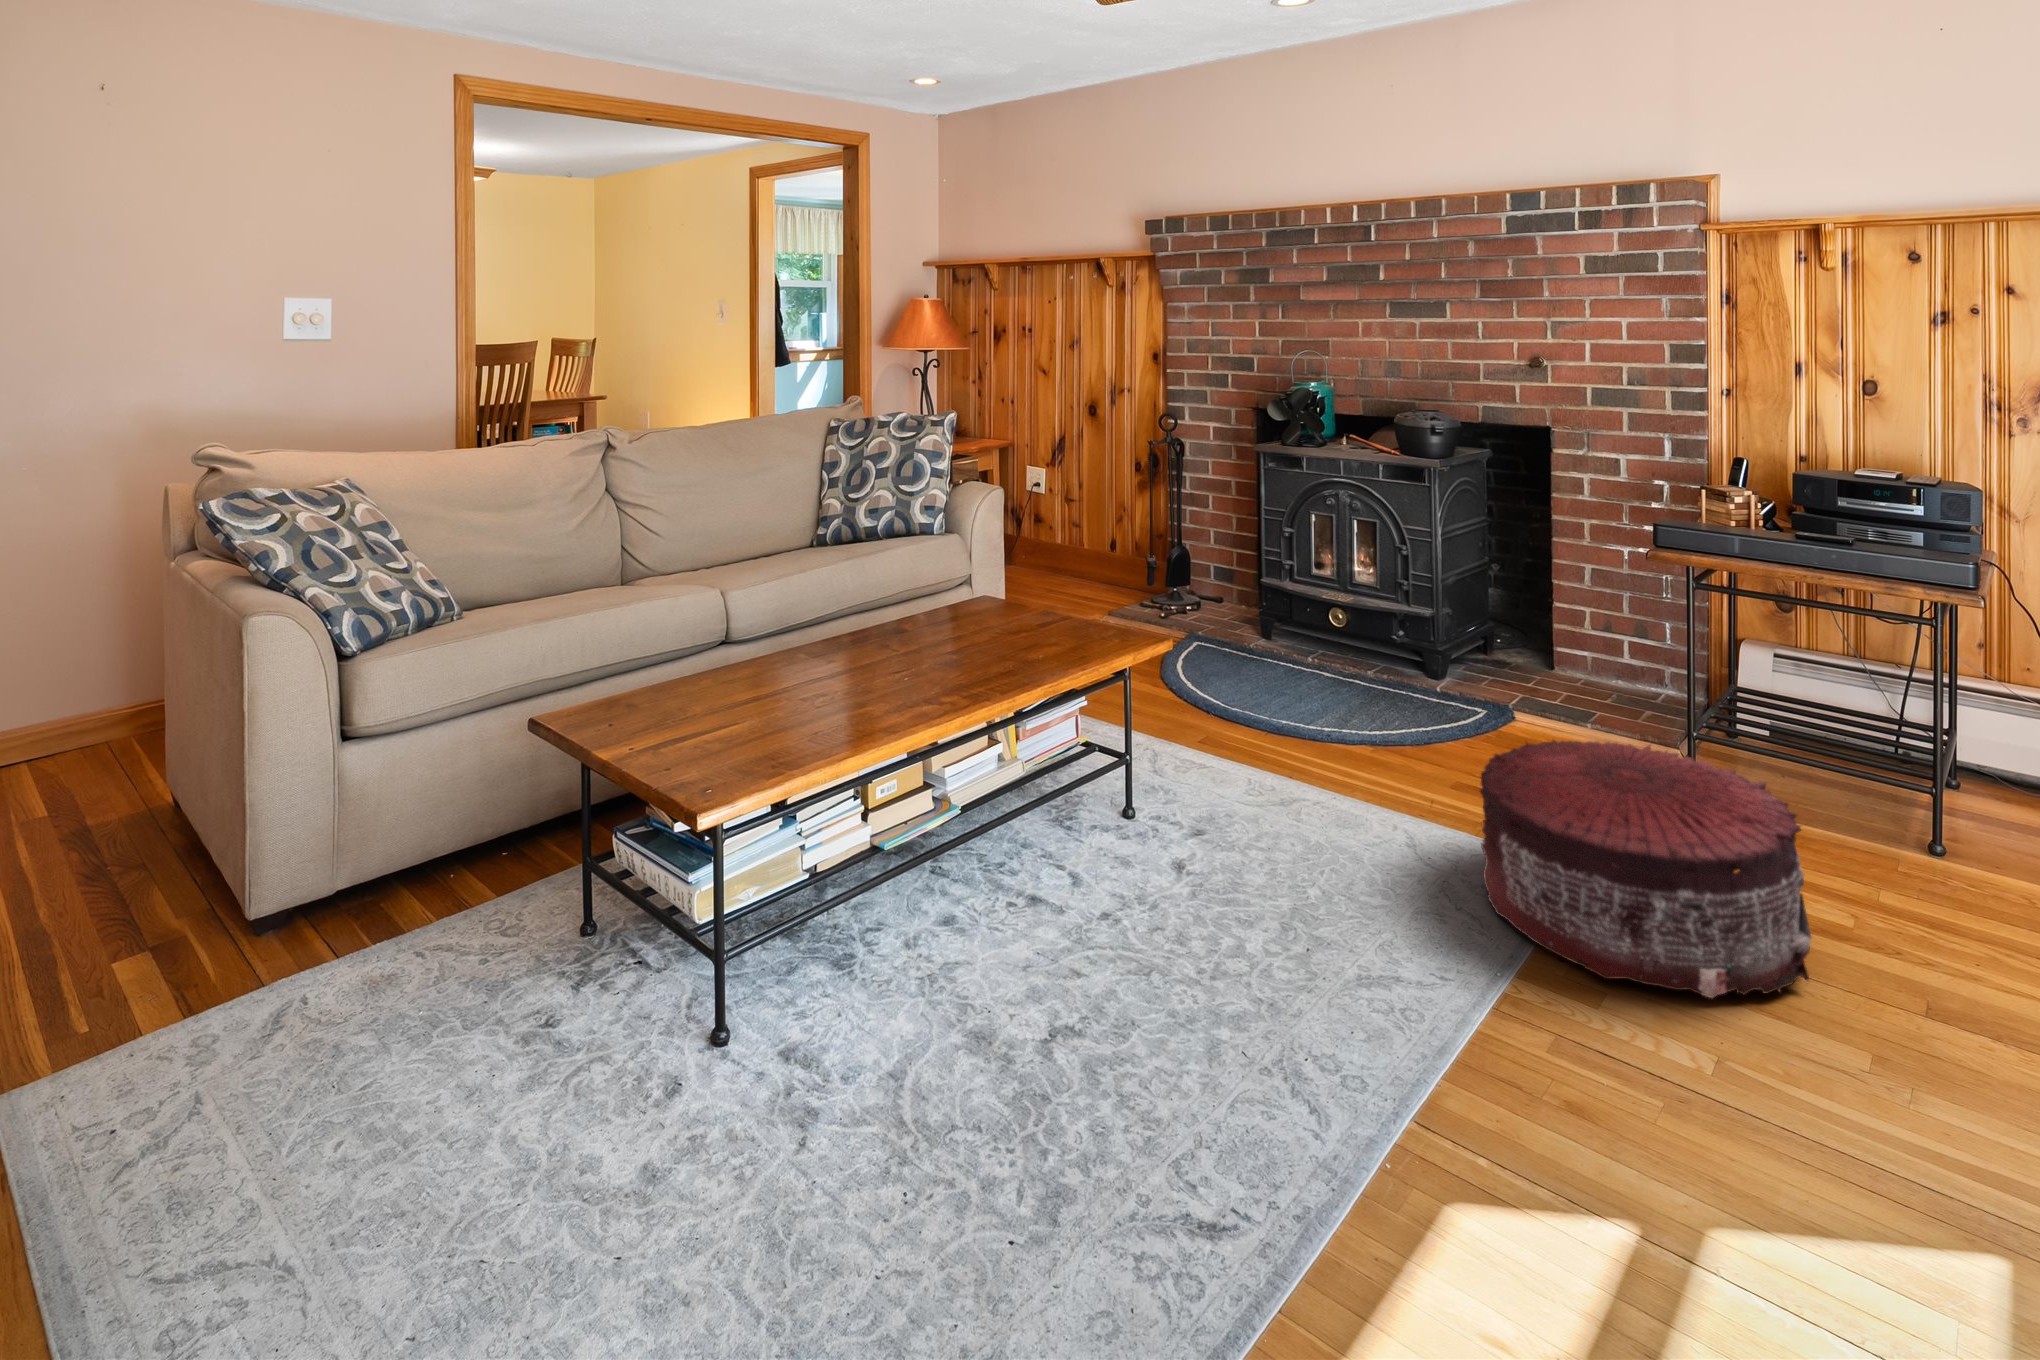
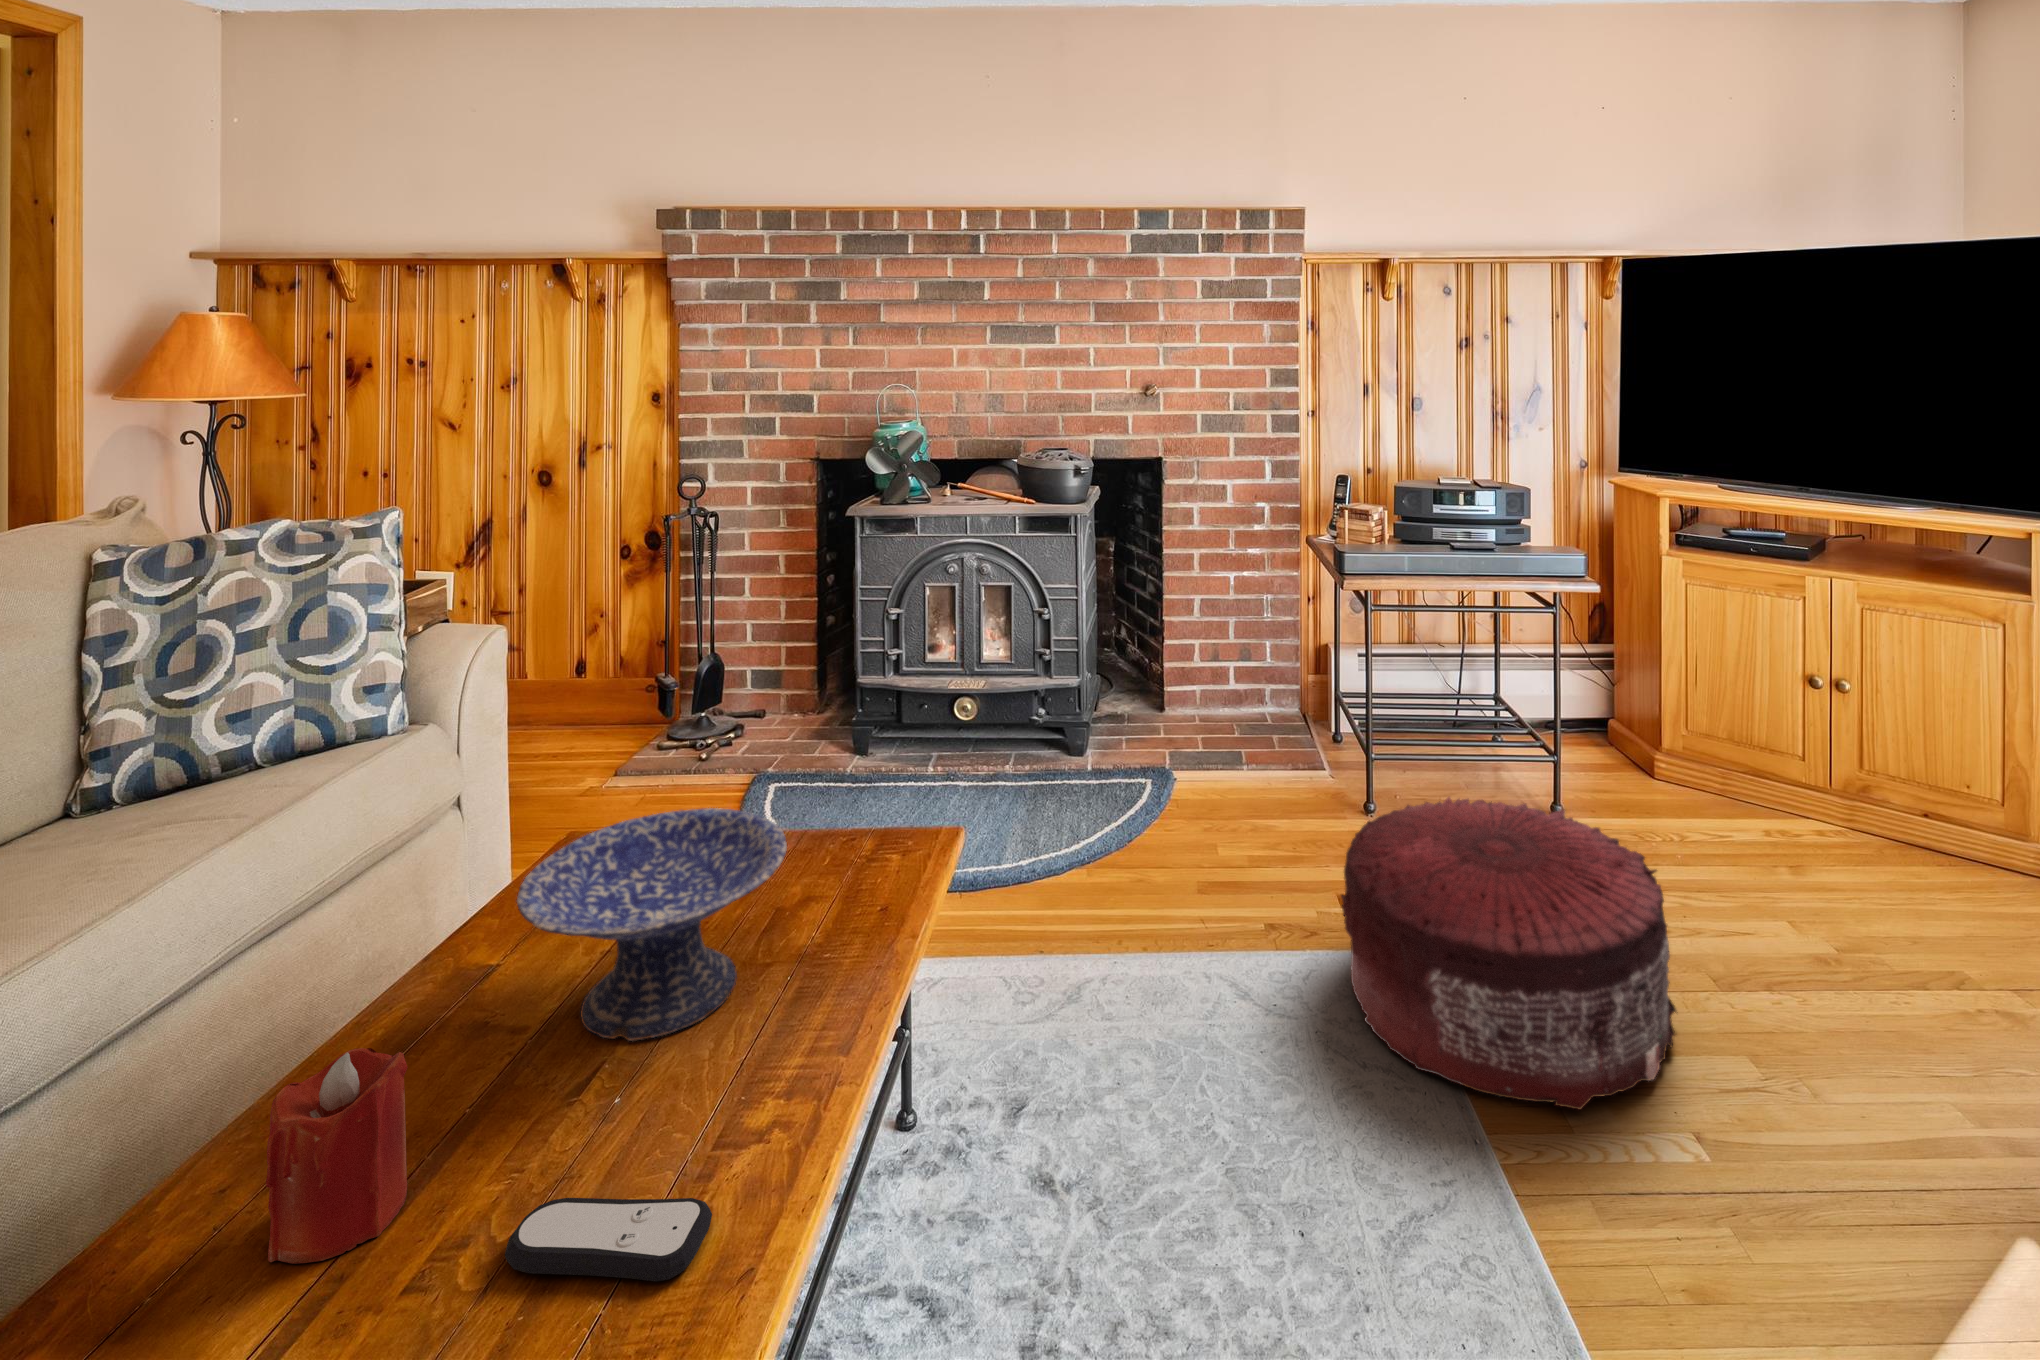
decorative bowl: none [897,569,1022,662] -> present [517,808,787,1041]
candle: none [789,606,836,678] -> present [266,1048,408,1264]
remote control: none [845,682,912,714] -> present [505,1198,712,1282]

